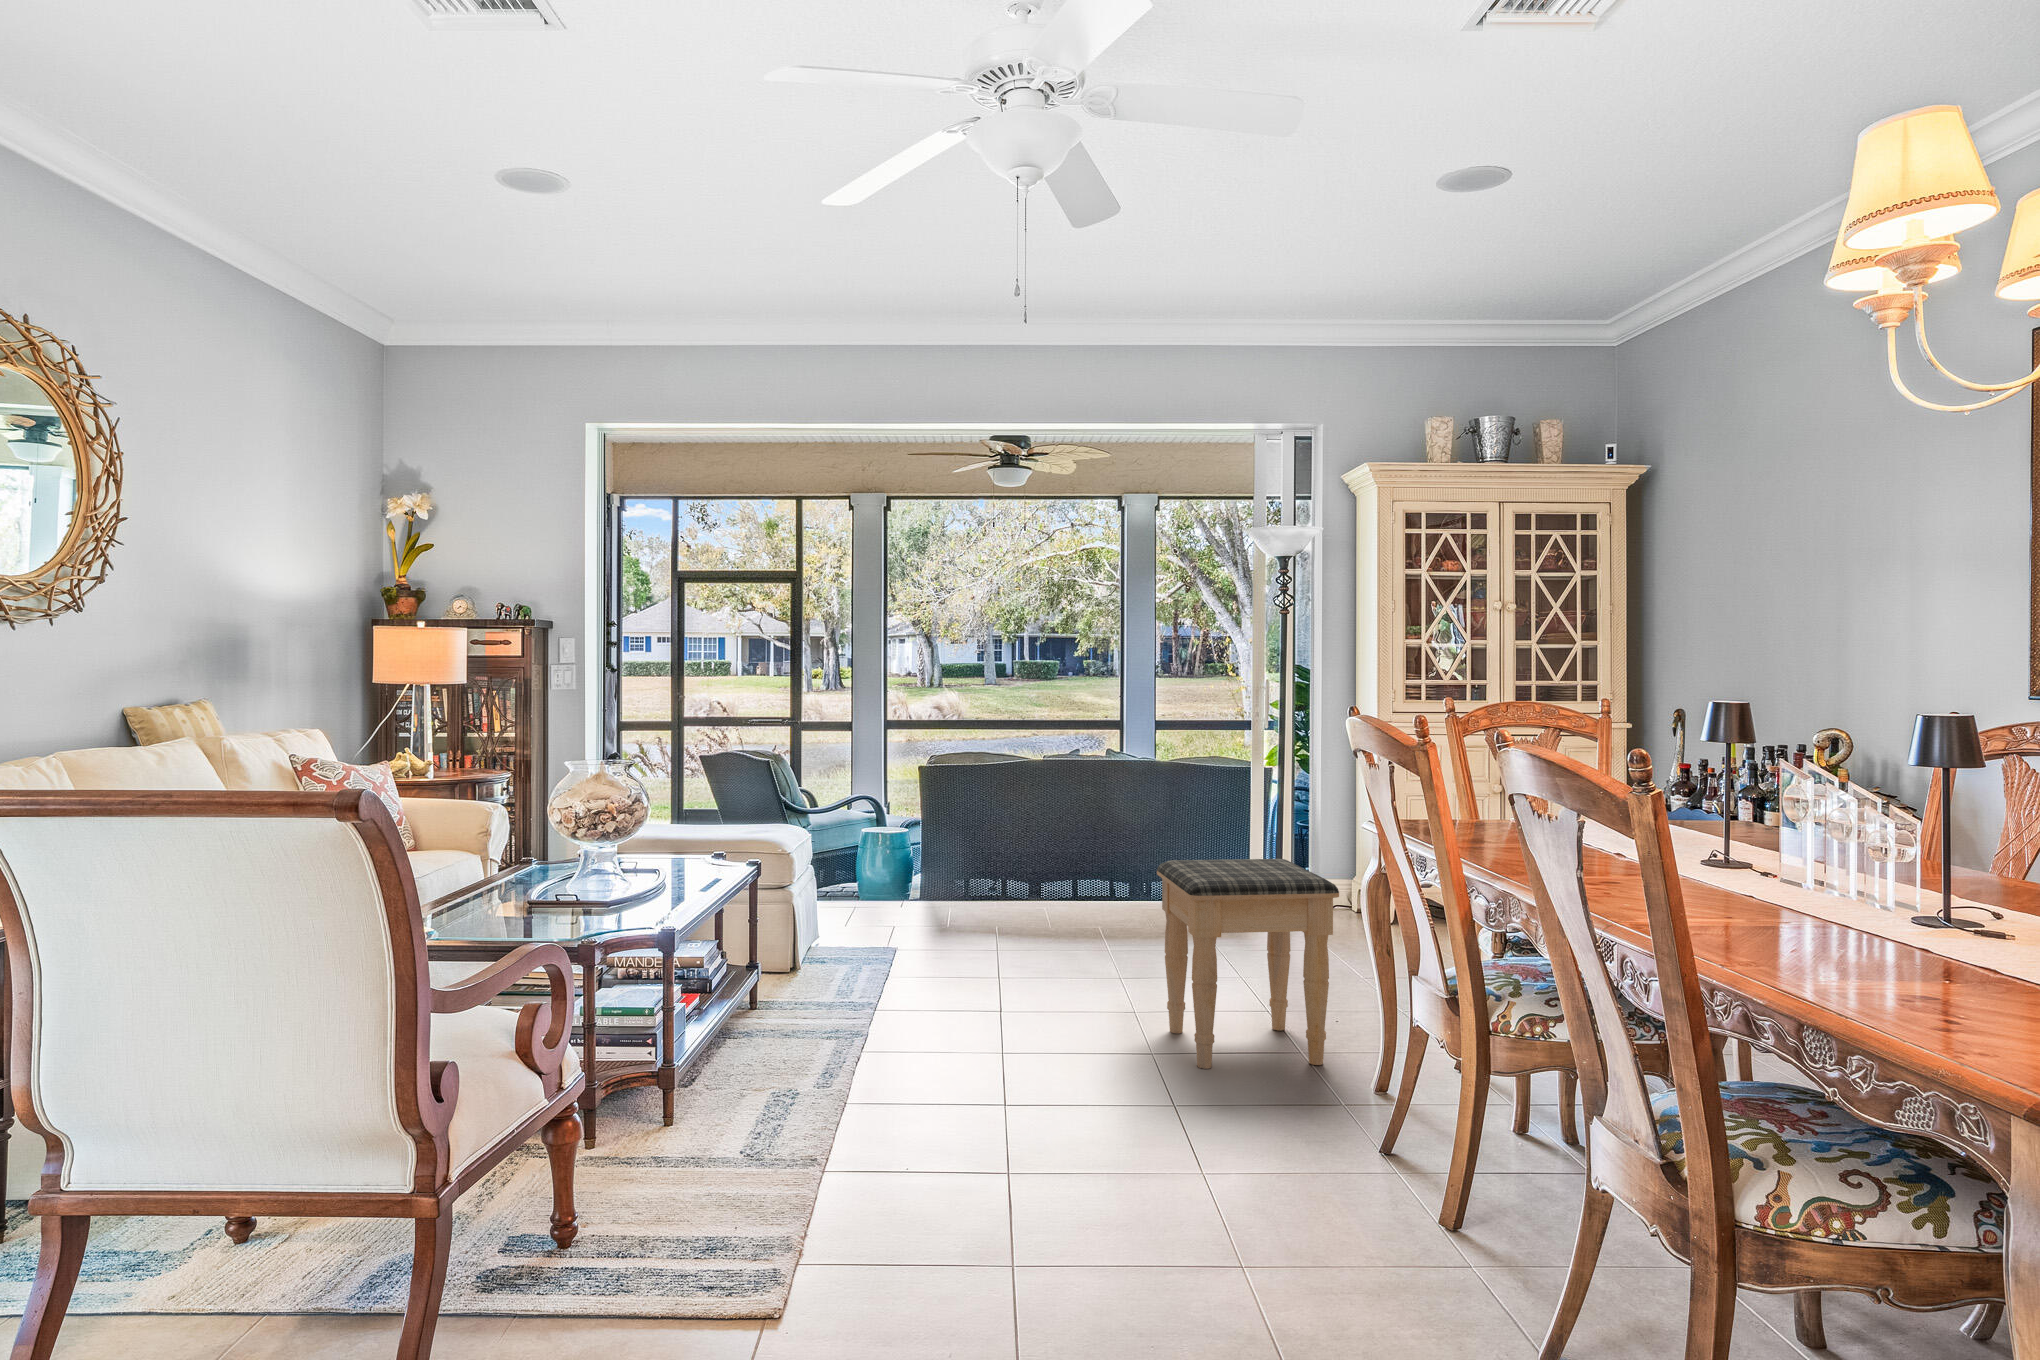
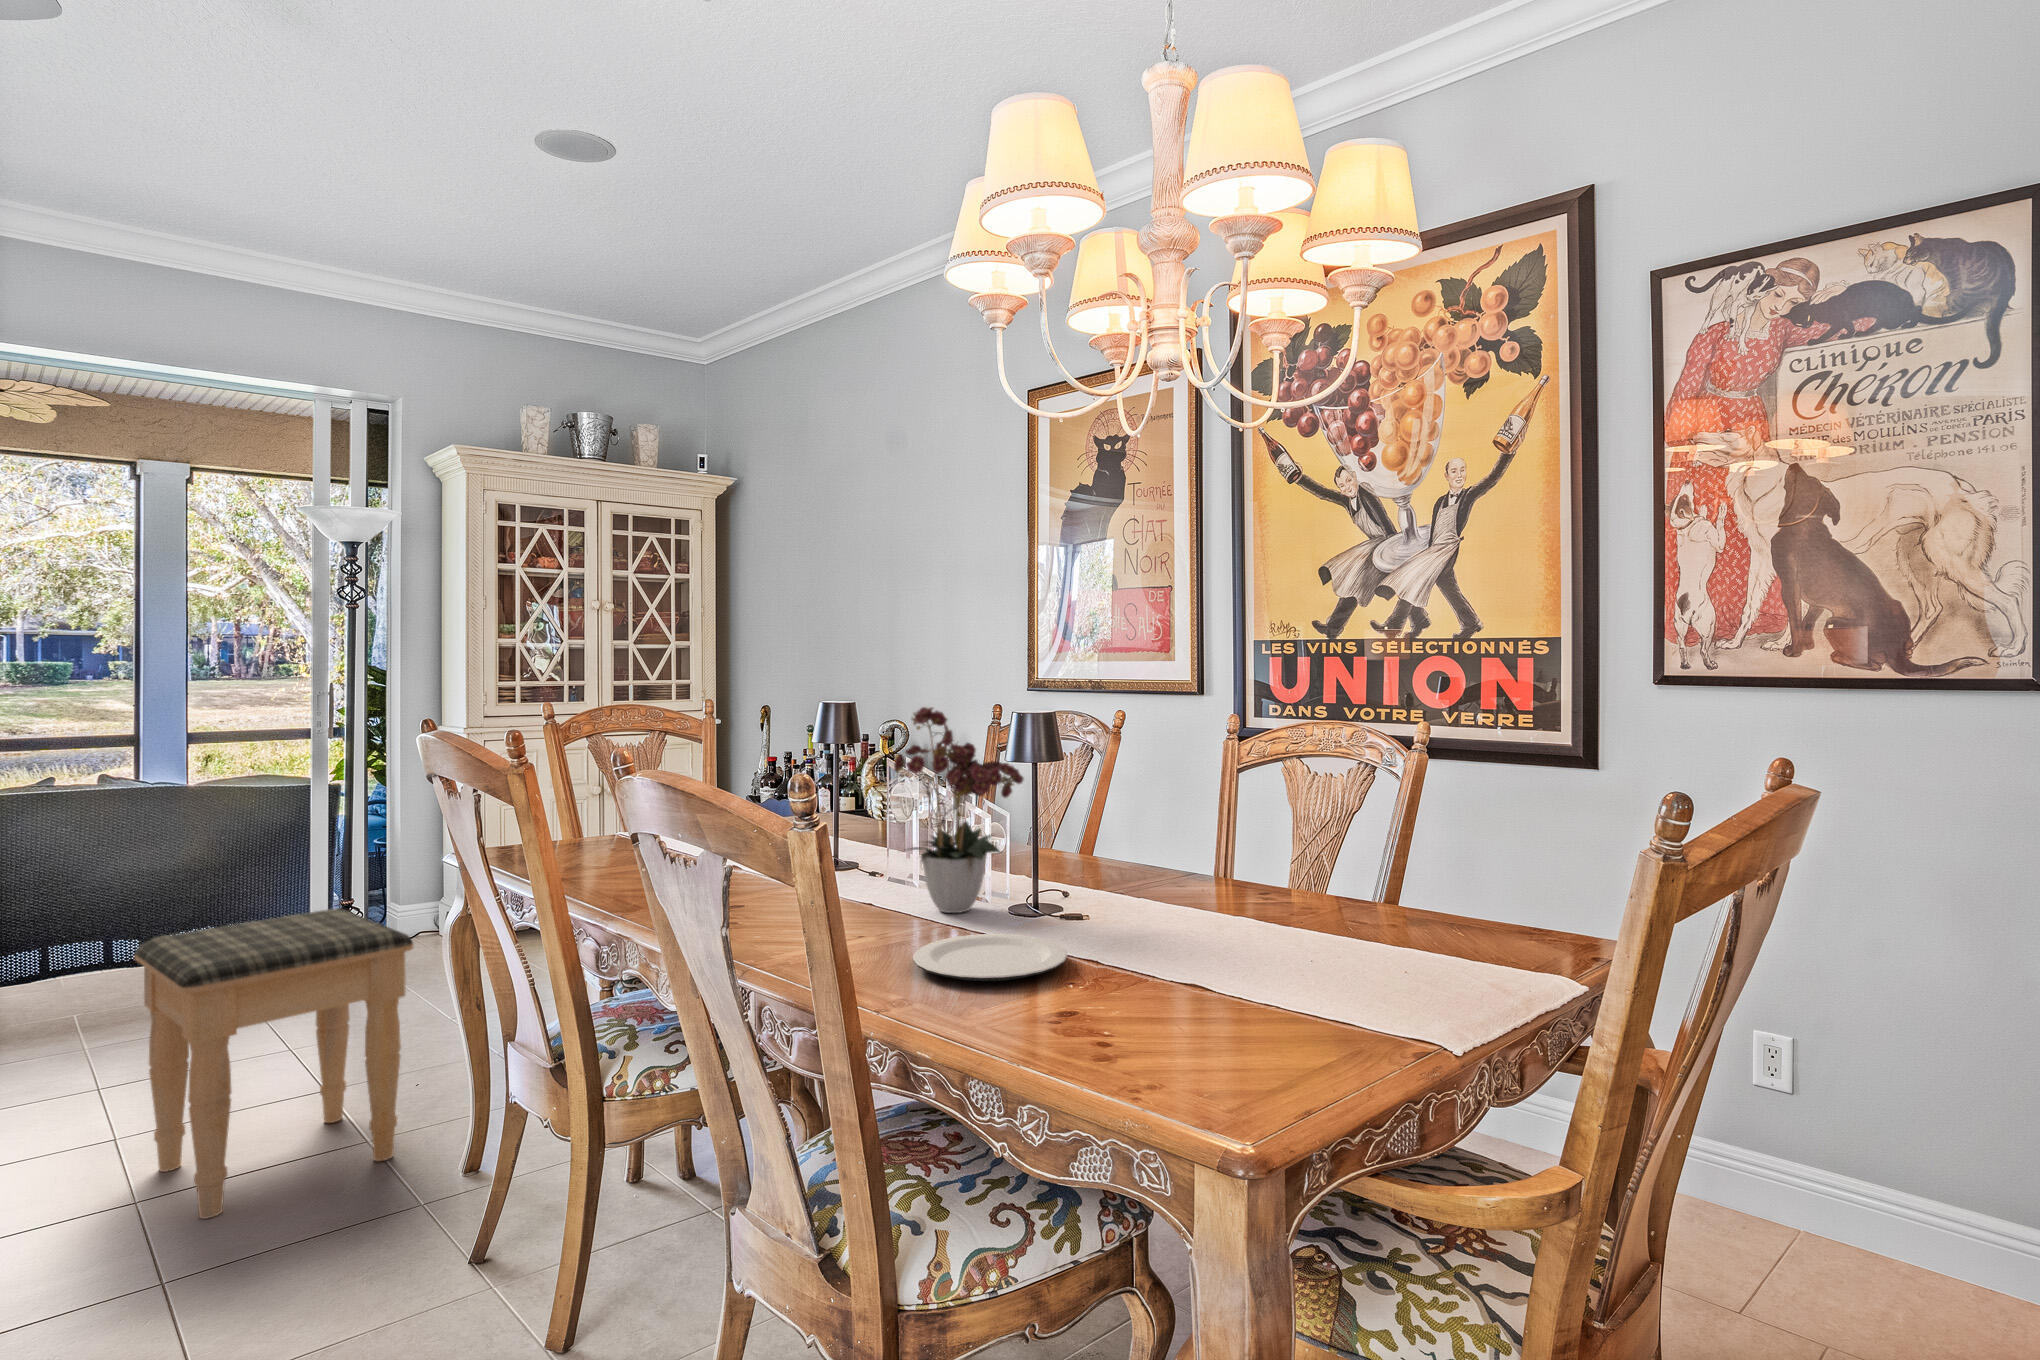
flower arrangement: none [1768,698,1952,920] -> present [894,707,1024,913]
plate: none [1775,931,1961,972] -> present [913,934,1068,981]

